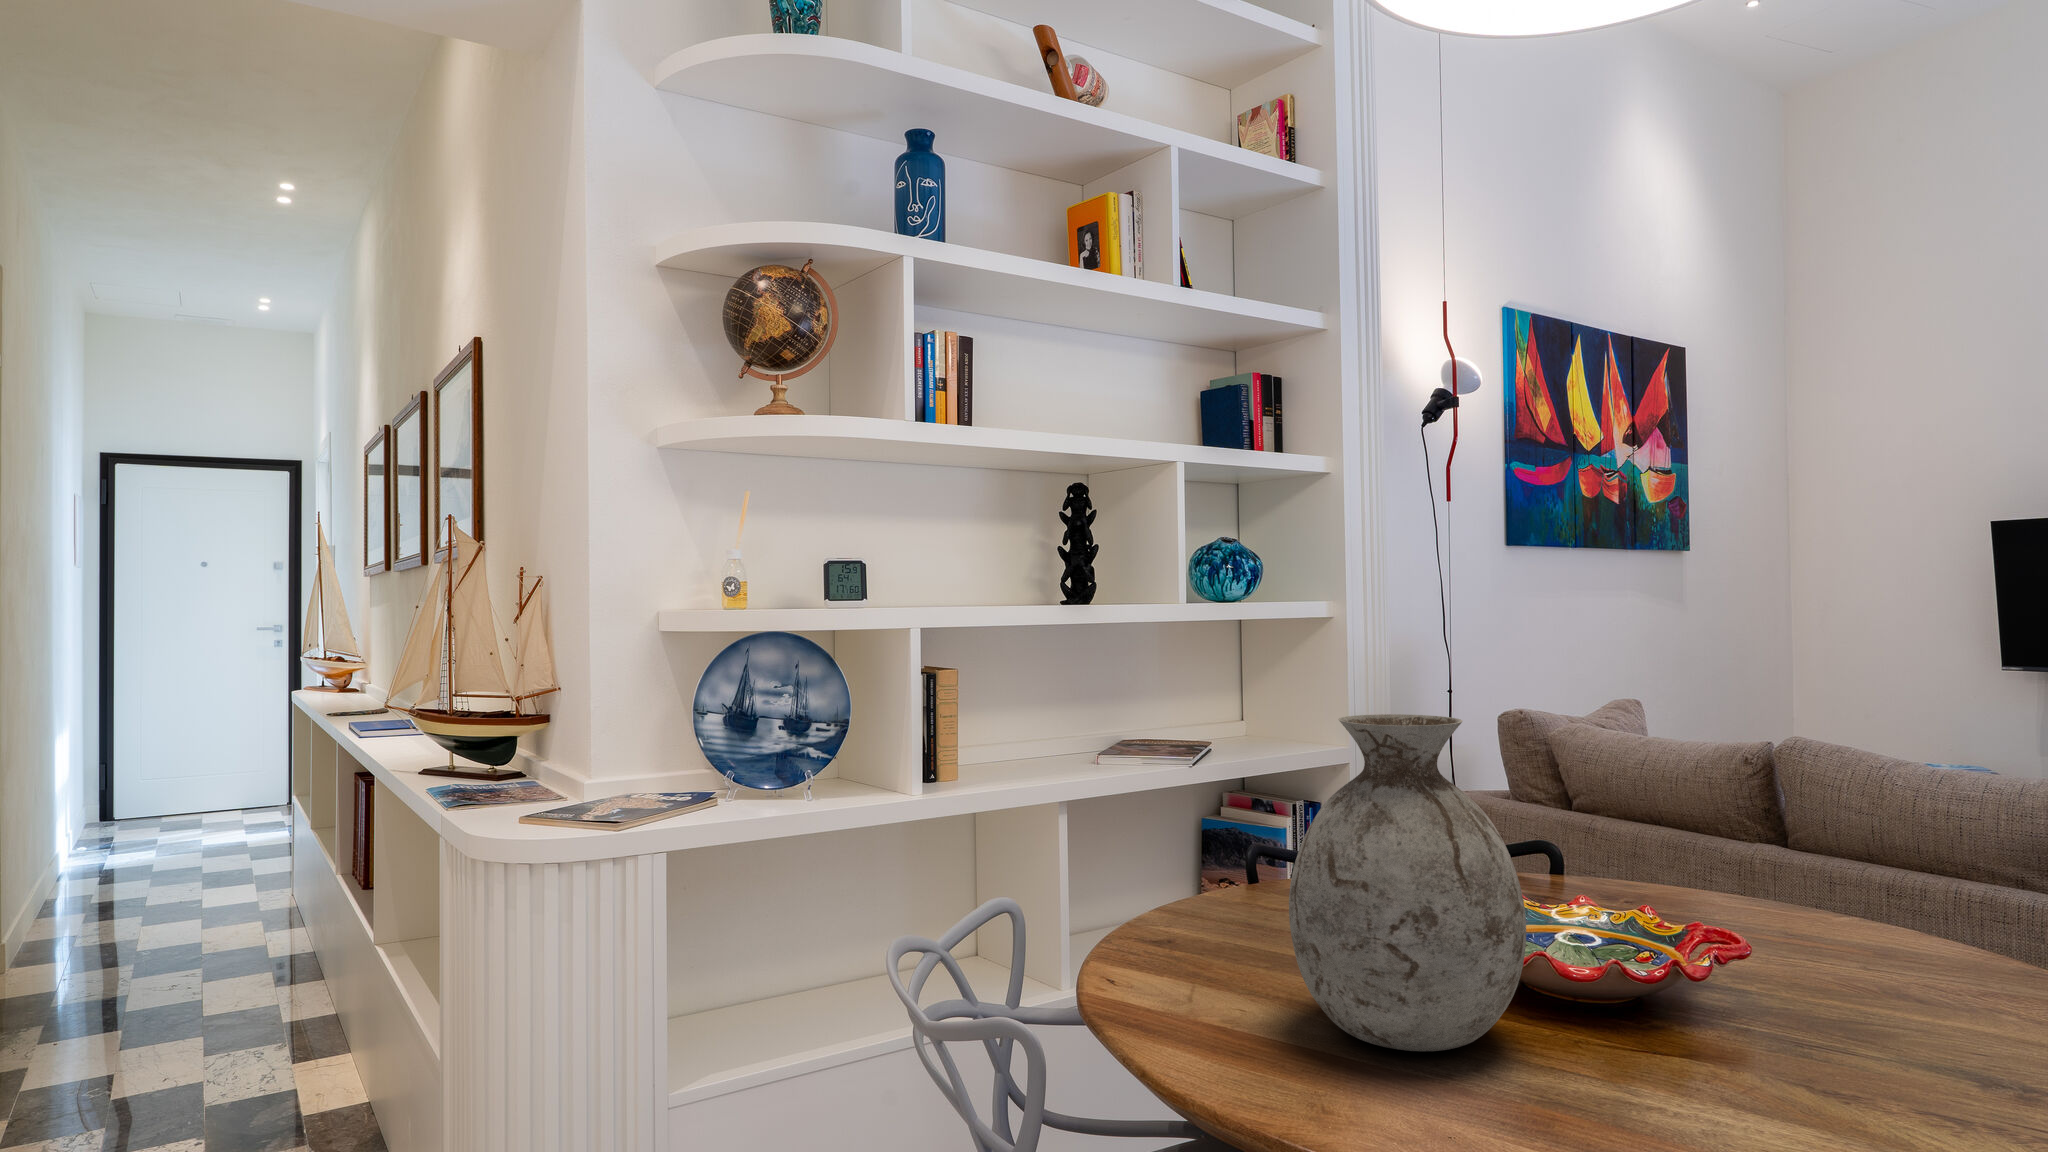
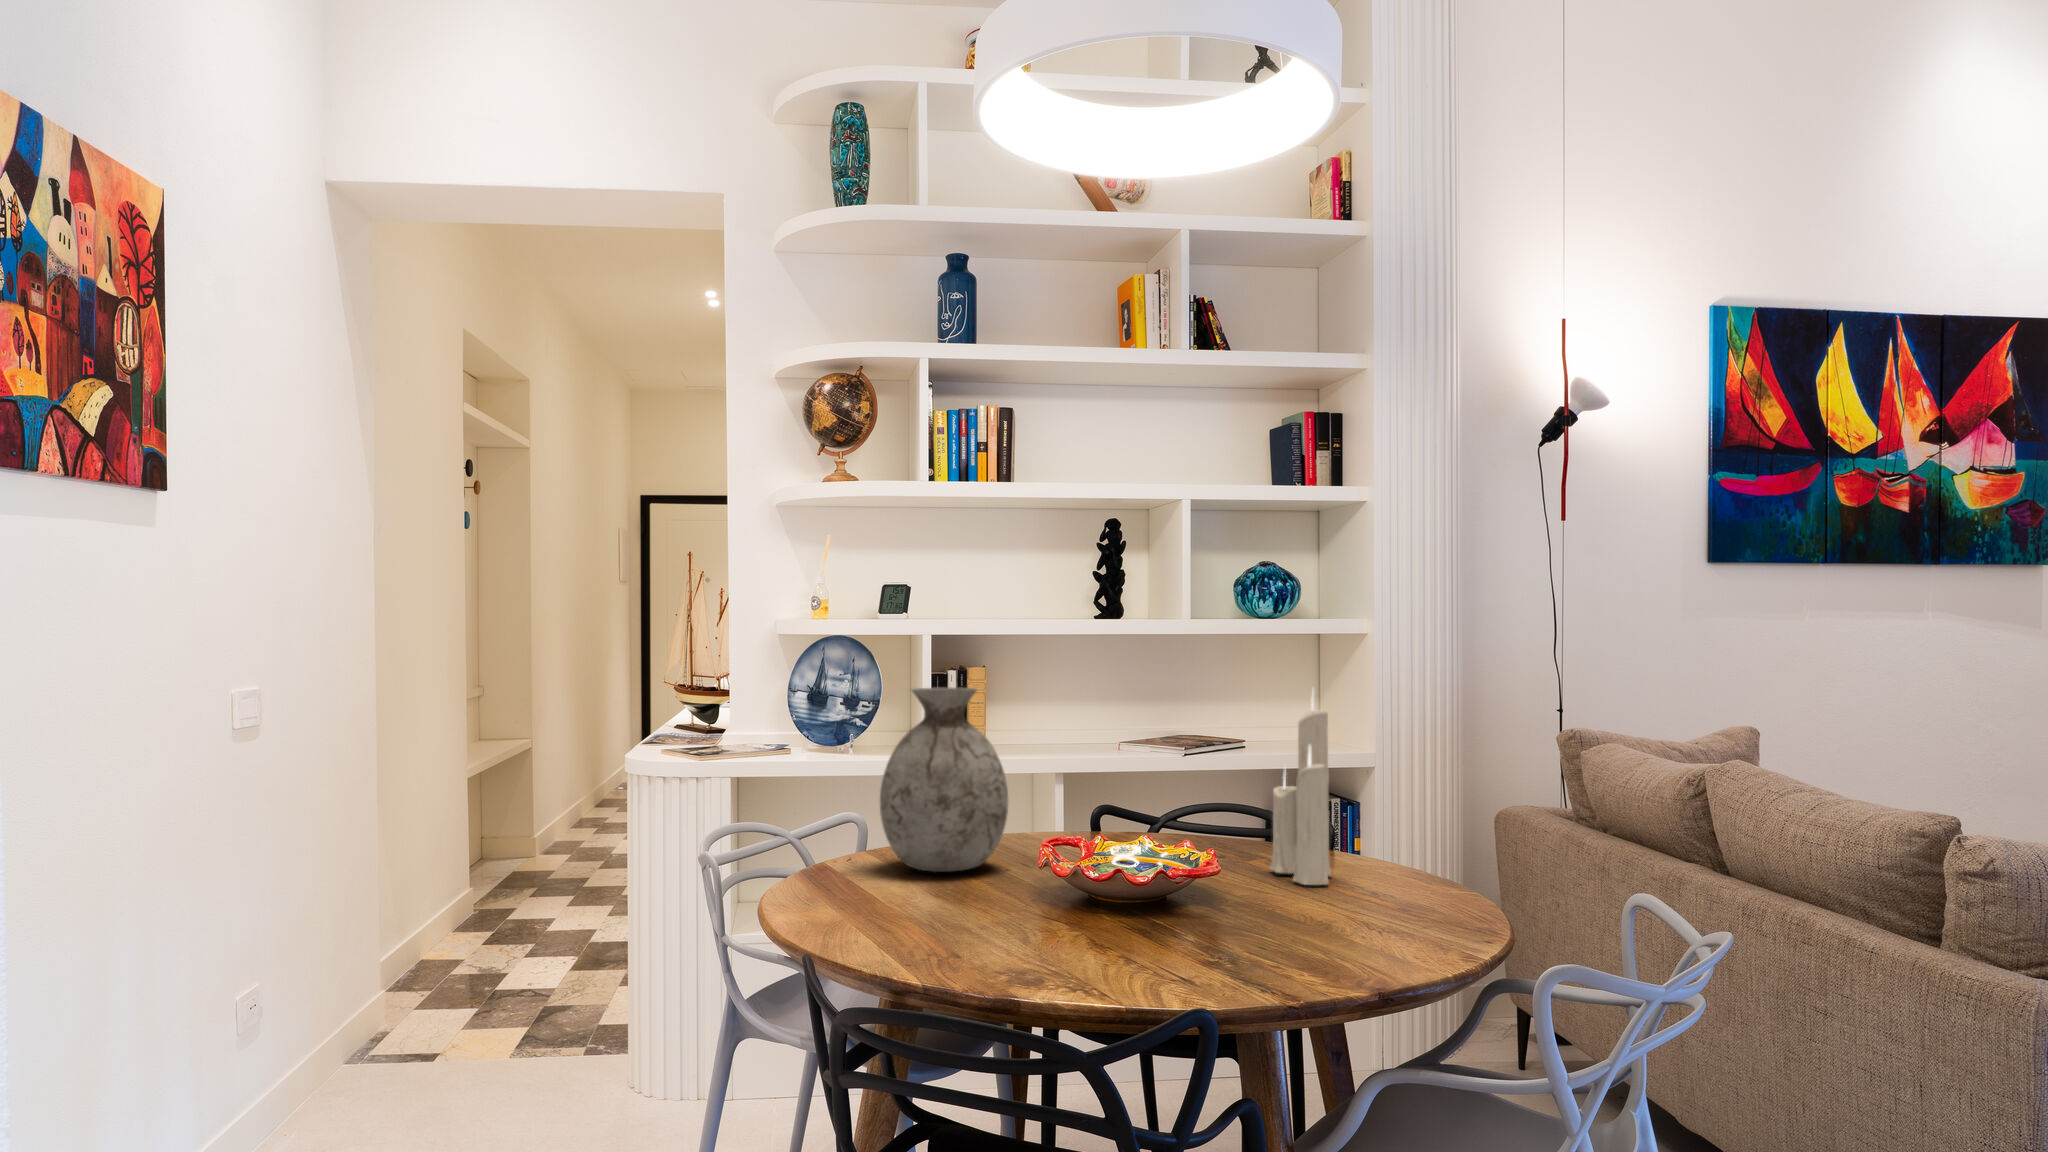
candle: none [1804,676,1977,993] -> present [1269,693,1331,885]

